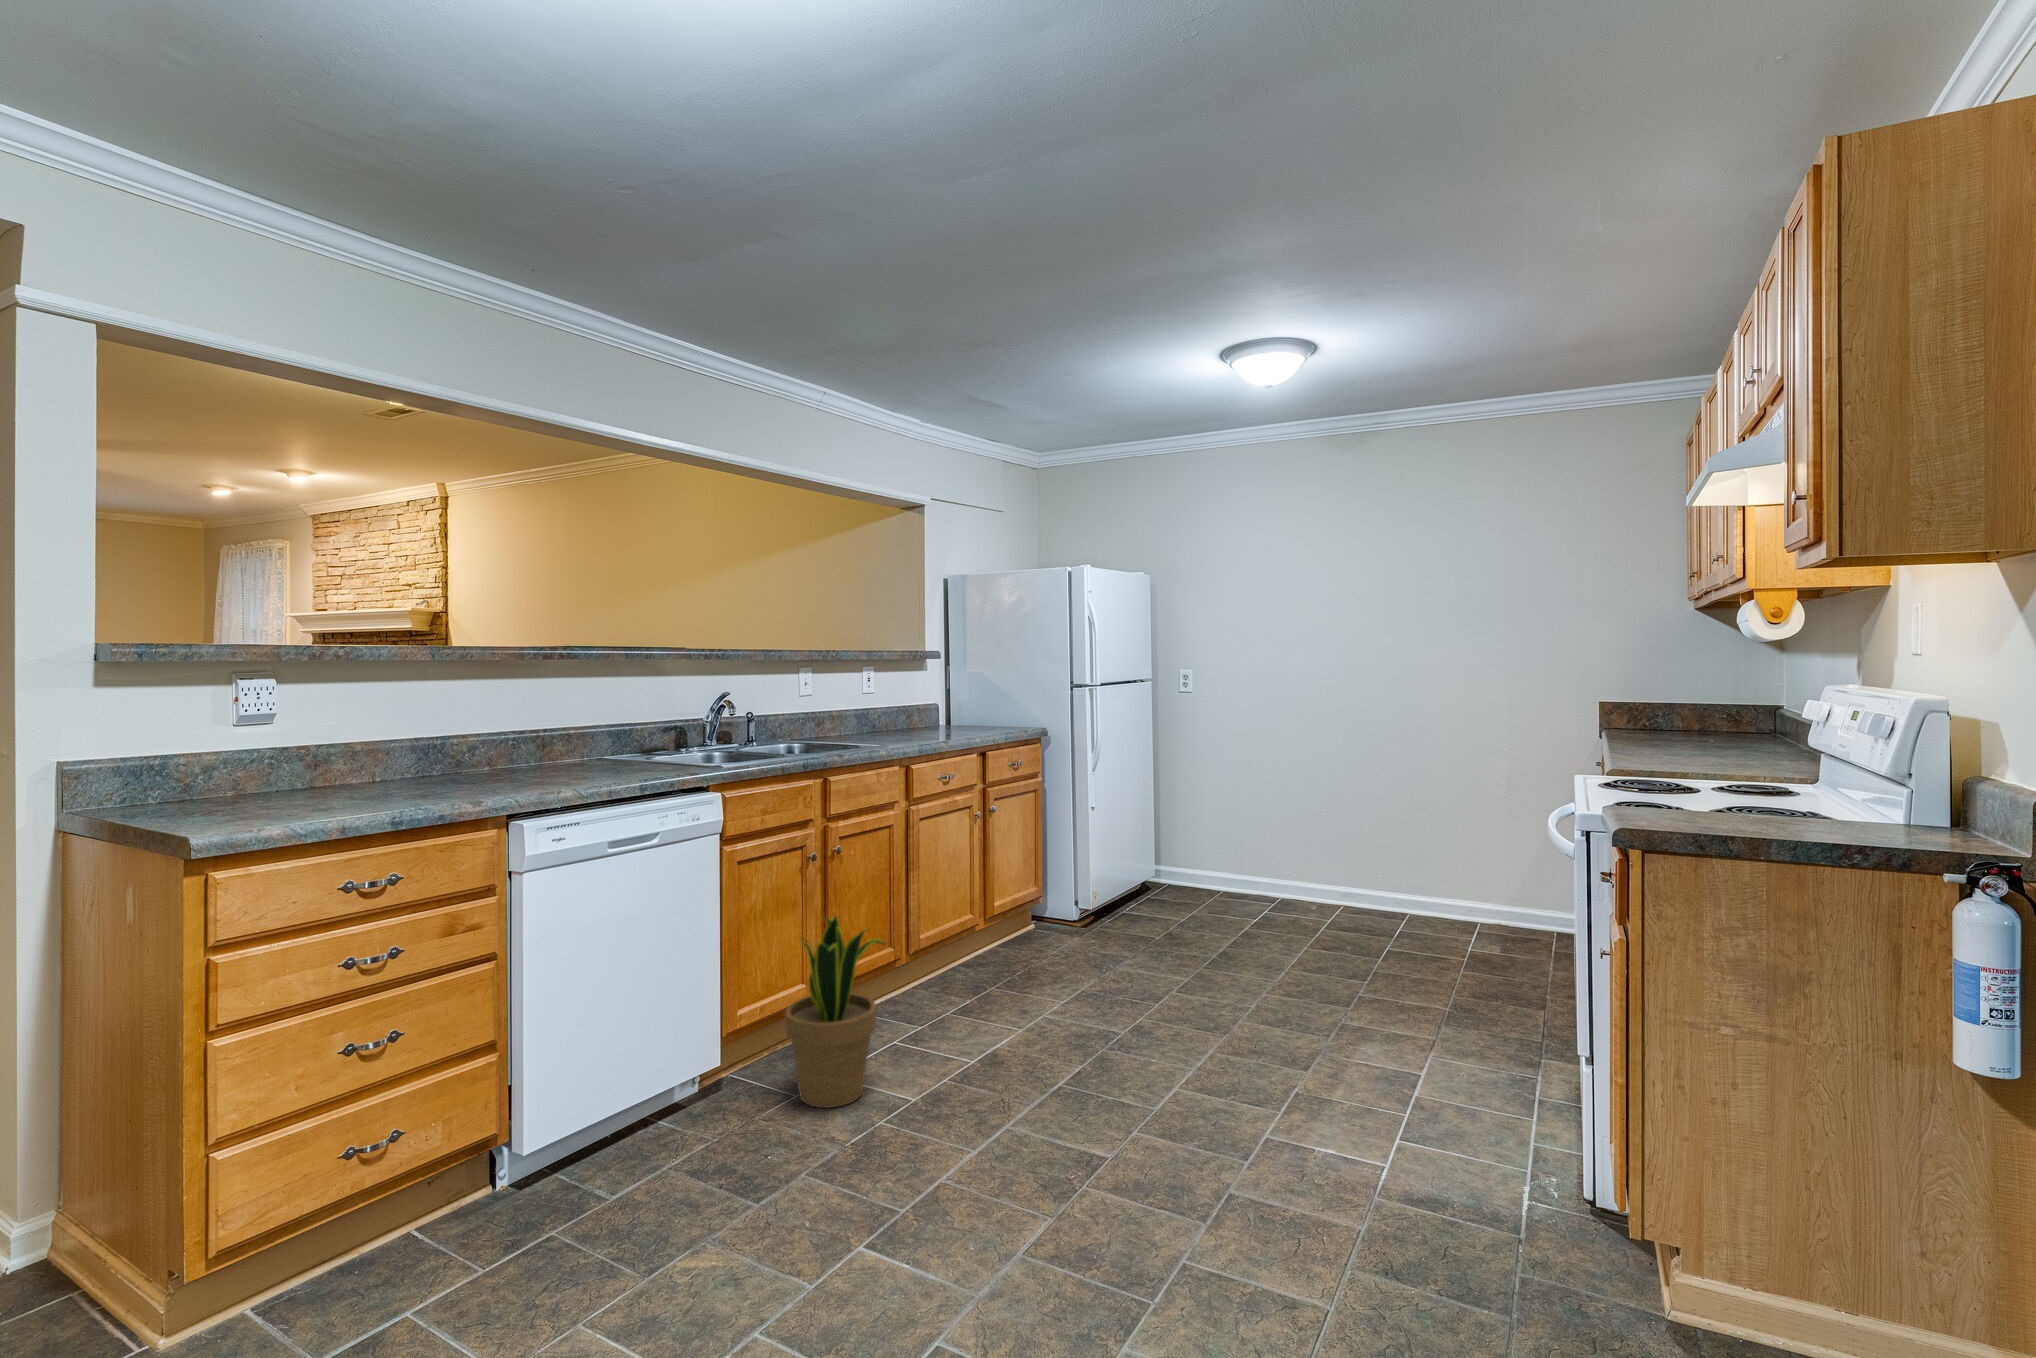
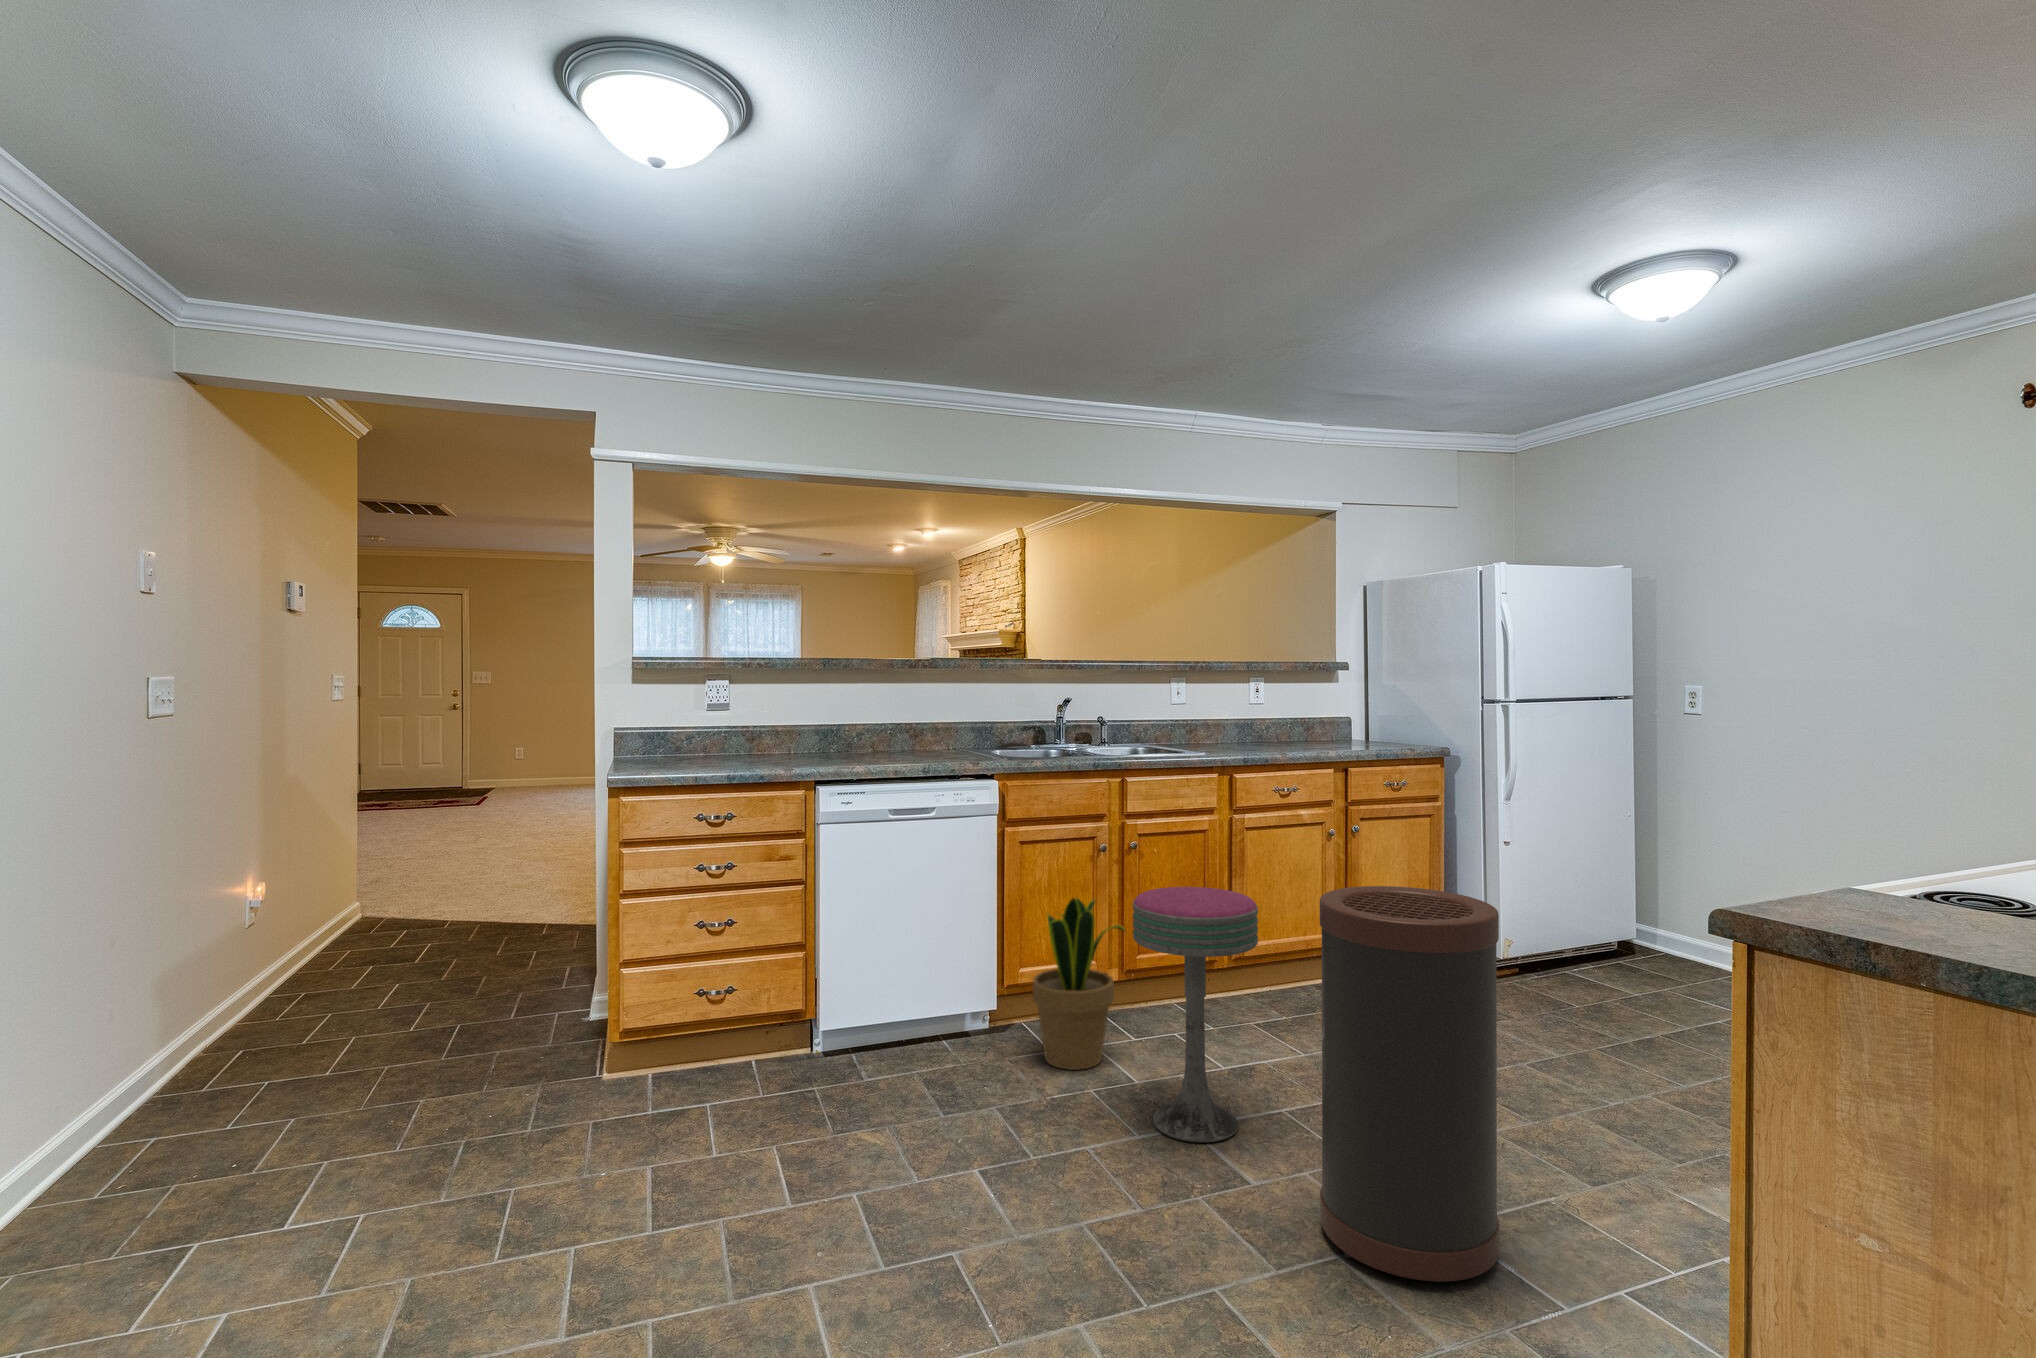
trash can: none [1183,860,1332,1192] -> present [1320,886,1499,1282]
bar stool: none [948,885,1071,1141] -> present [1133,887,1258,1143]

